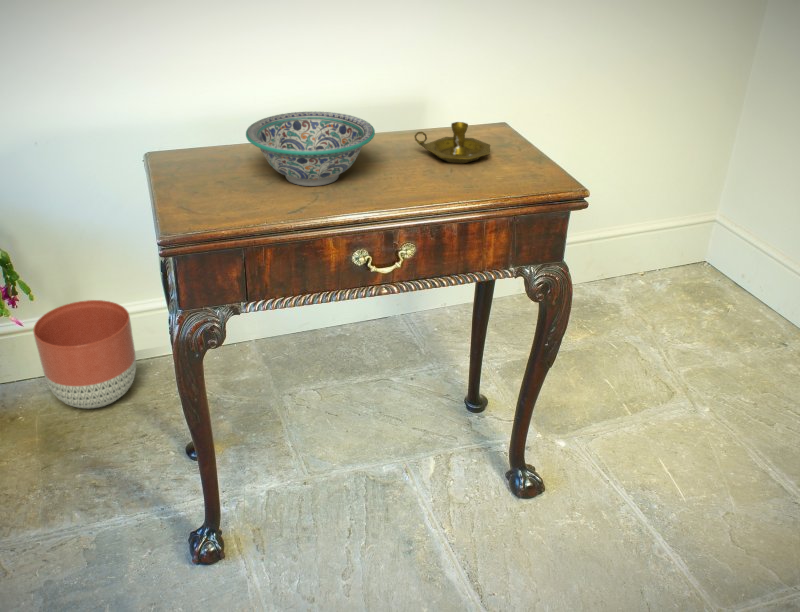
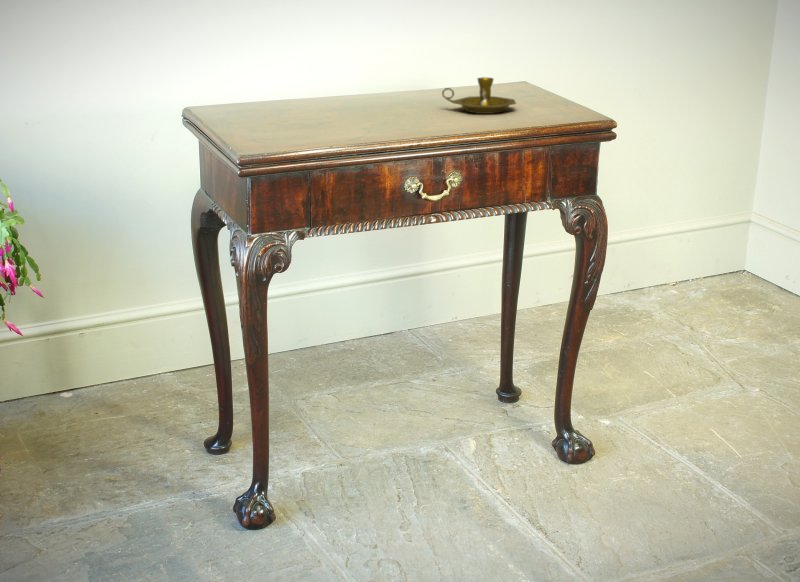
decorative bowl: present [246,112,375,186] -> none [291,70,413,129]
planter: present [33,300,136,408] -> none [30,307,135,421]

